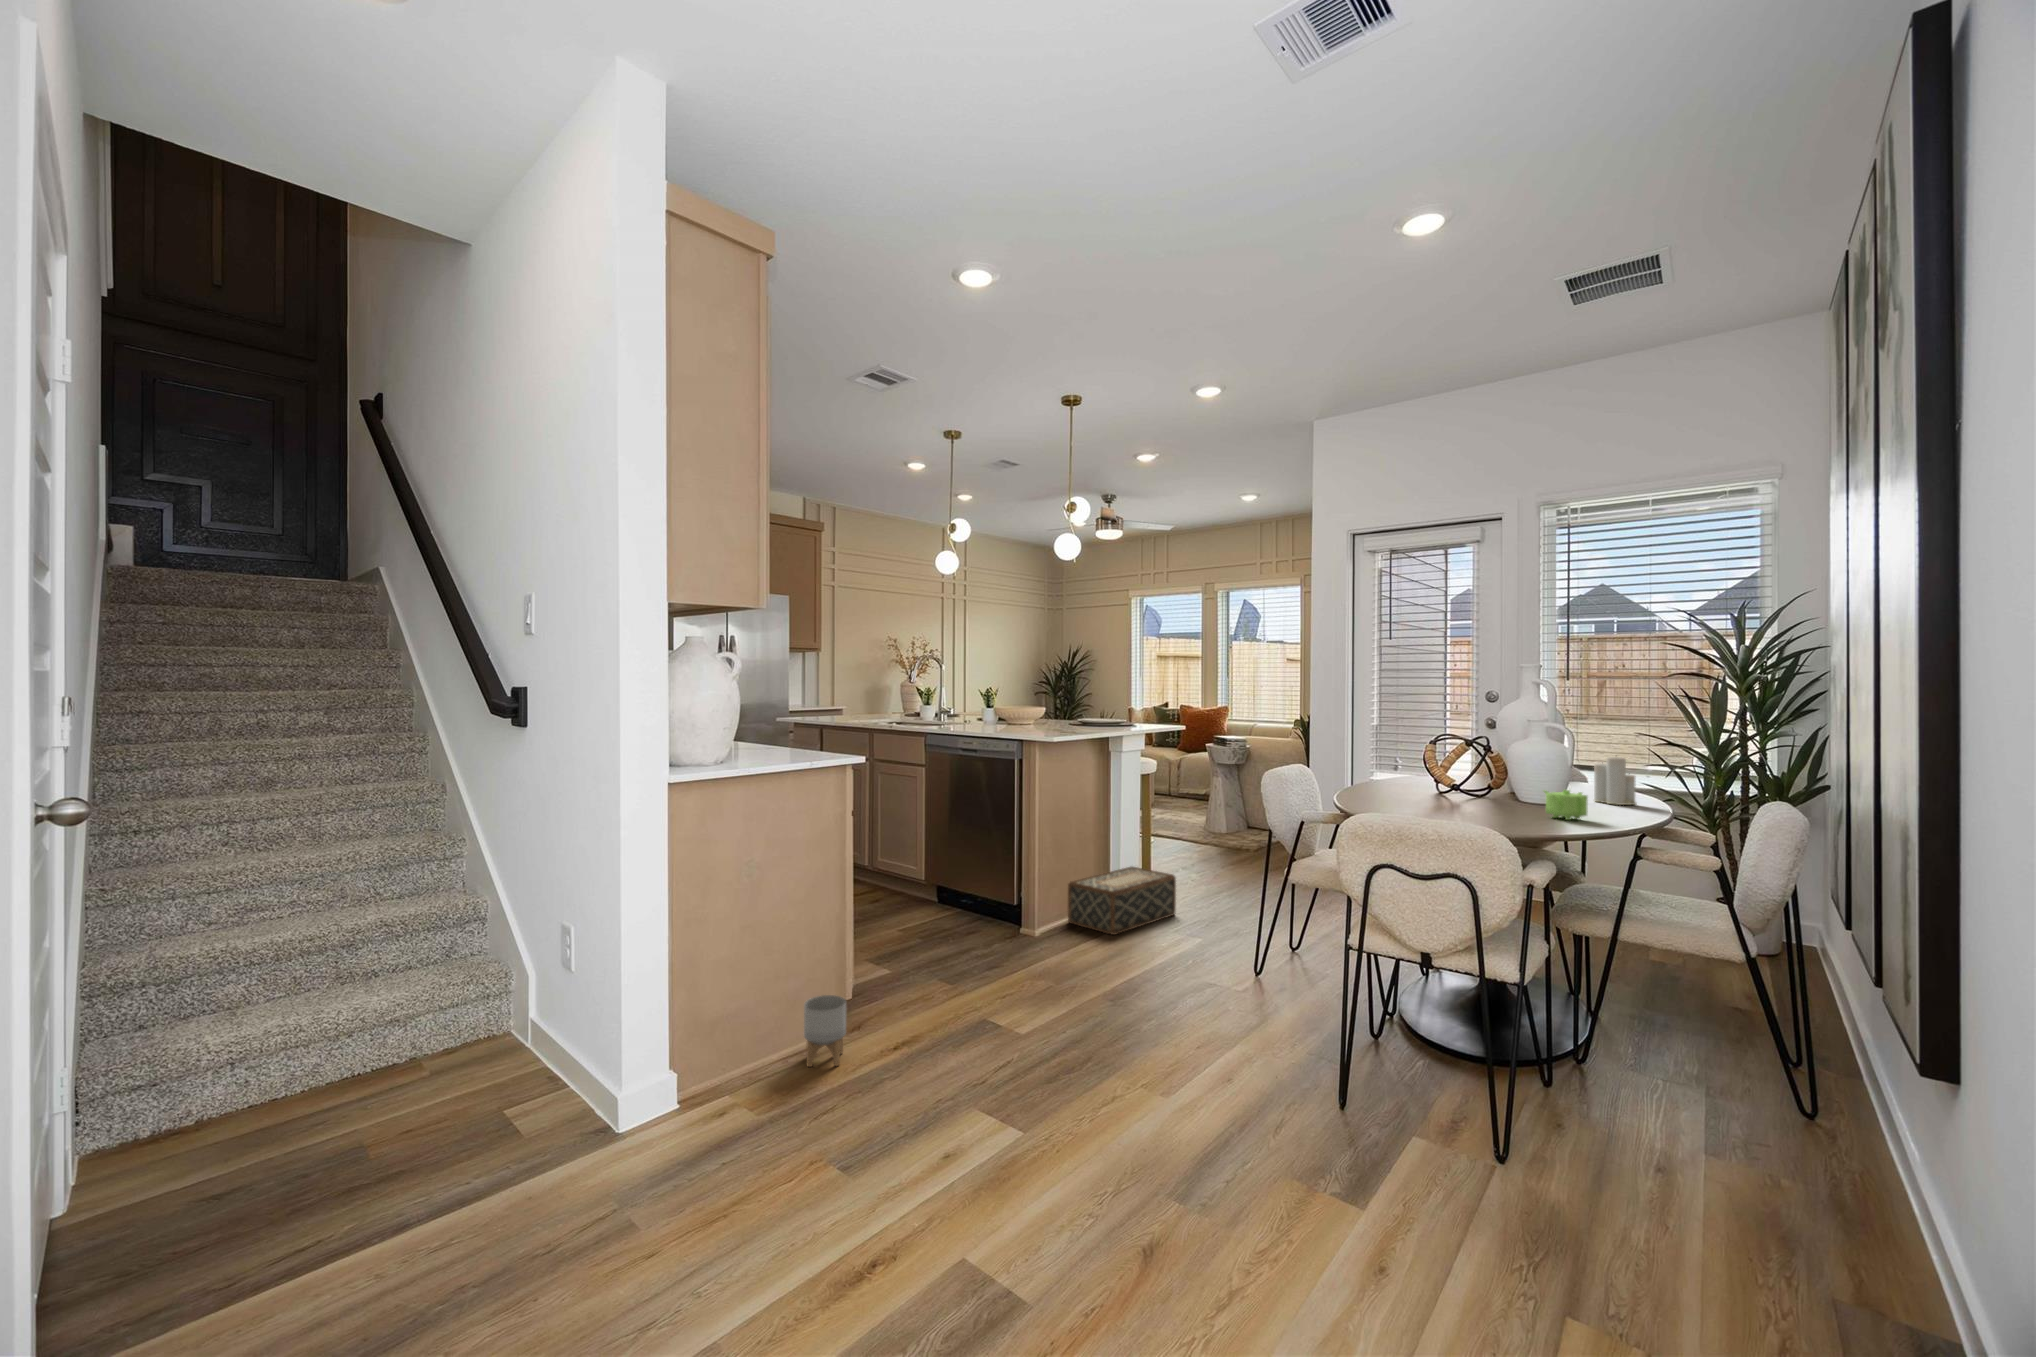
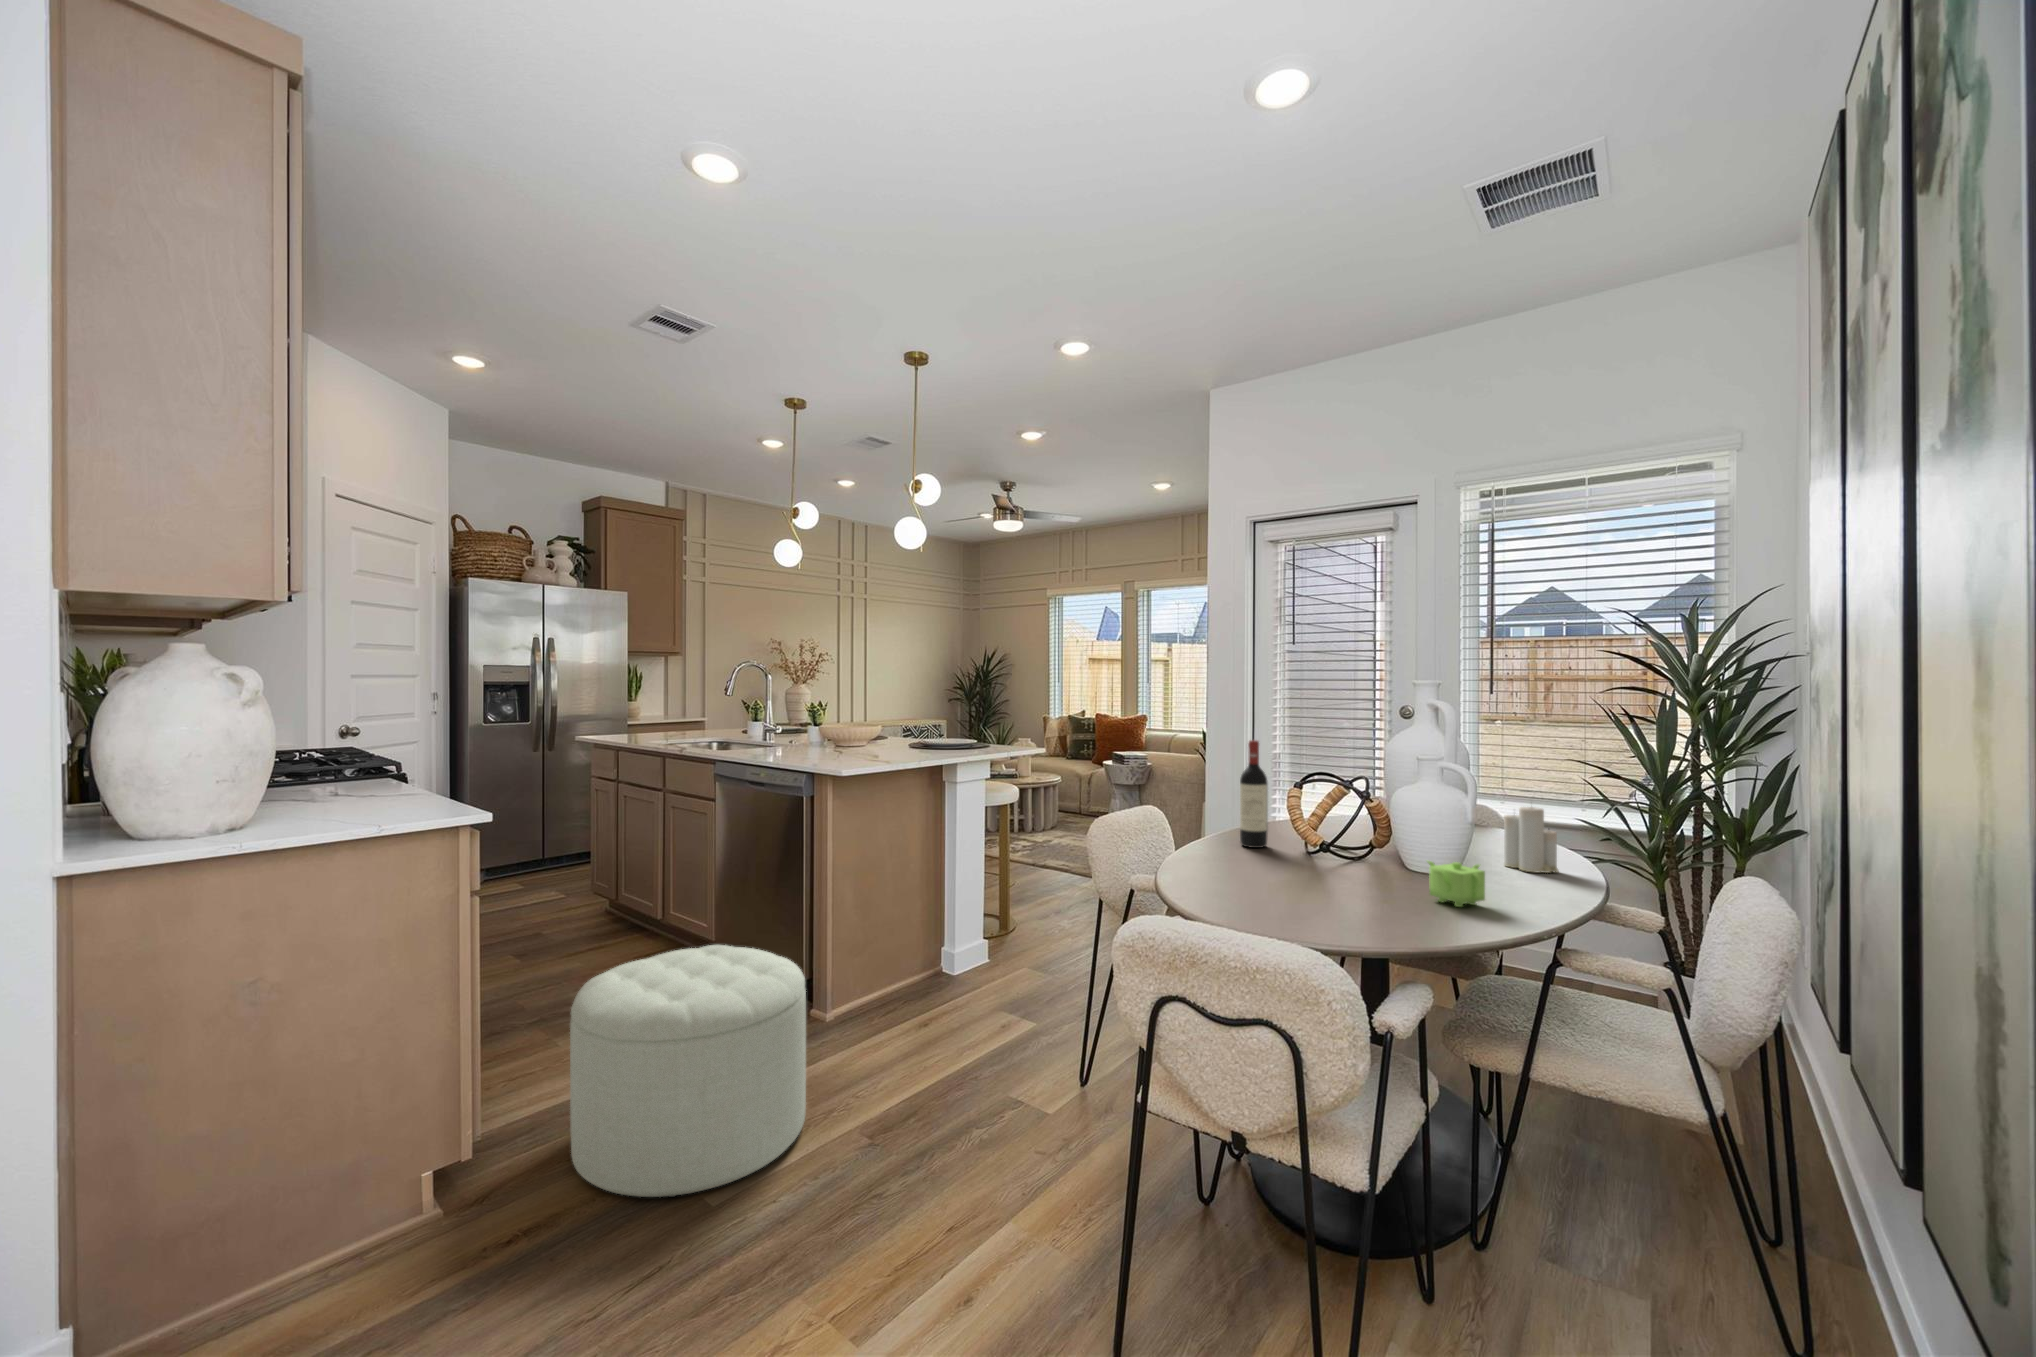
wine bottle: none [1386,709,1408,790] -> present [1240,740,1268,848]
ottoman: none [900,863,1062,1029] -> present [570,945,806,1197]
woven basket: present [1068,867,1176,935] -> none [877,923,1017,1019]
planter: present [804,995,846,1067] -> none [353,1168,428,1287]

